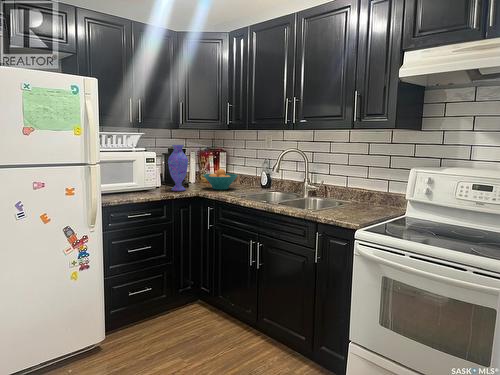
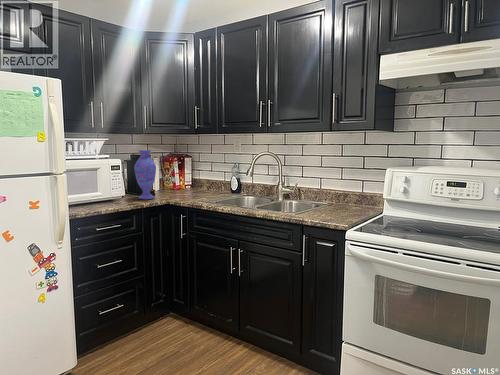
fruit bowl: present [203,169,237,190] -> none [172,175,208,196]

